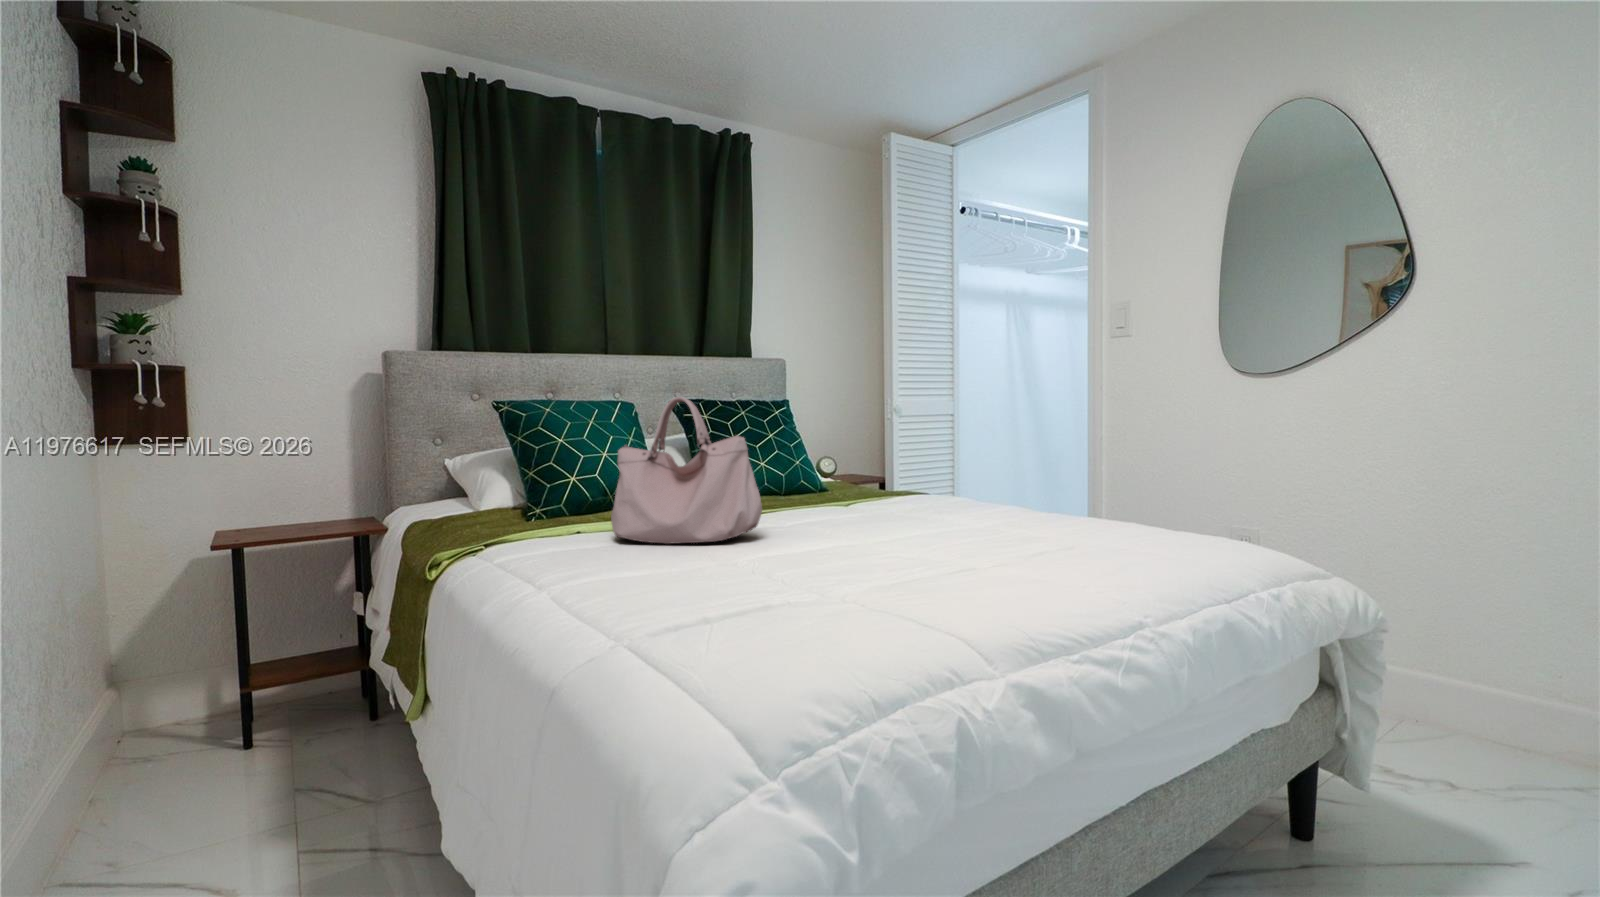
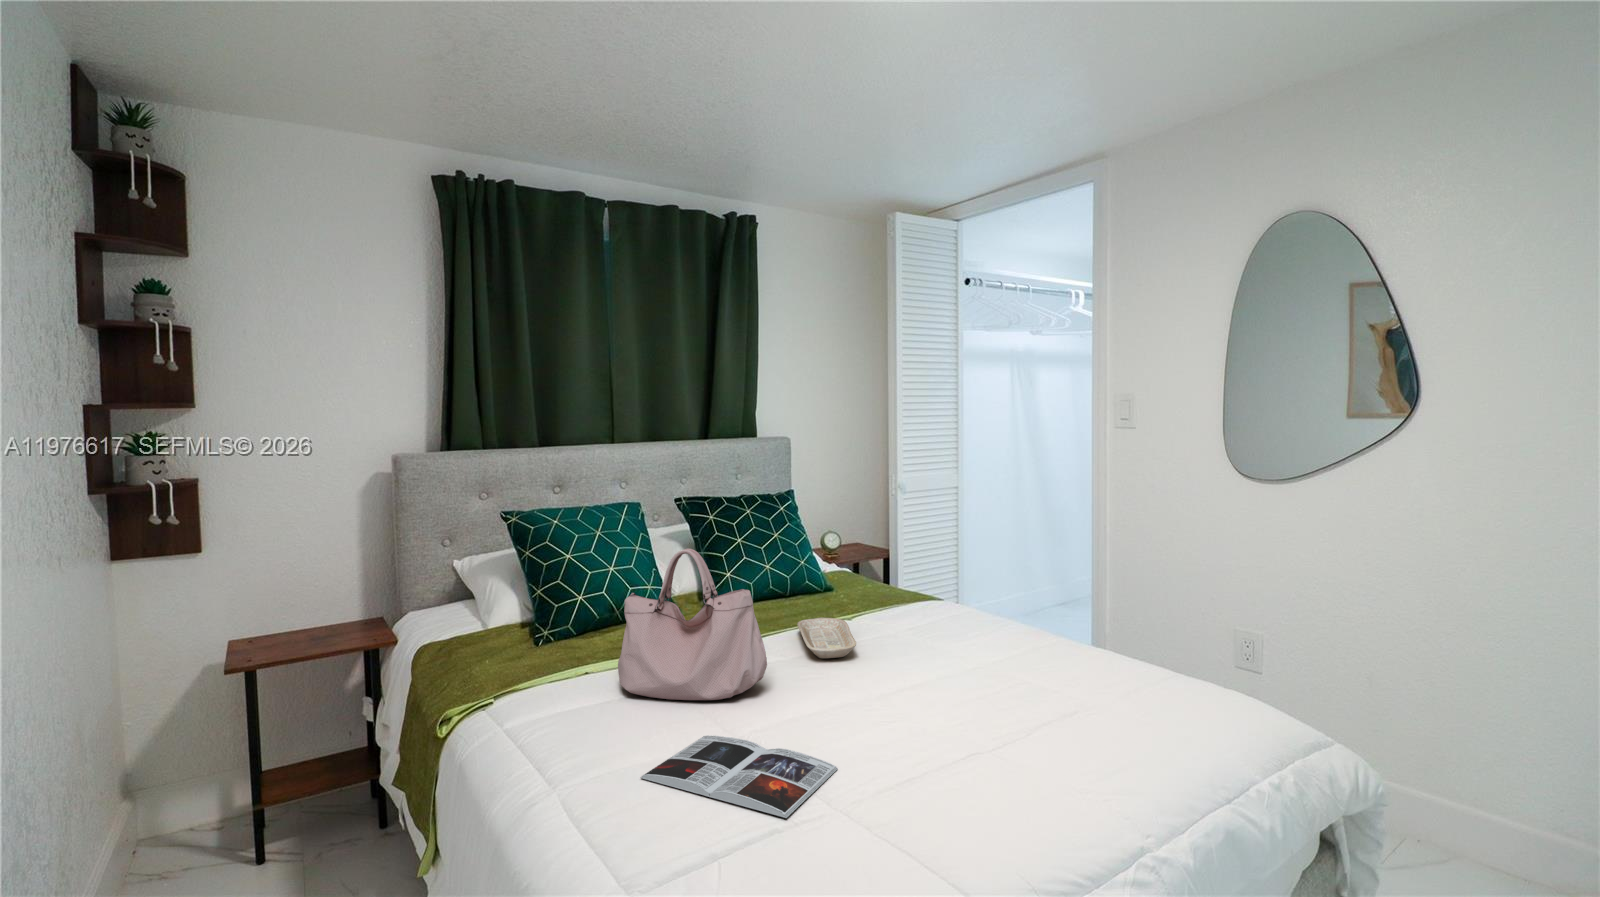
tray: none [793,497,853,522] -> present [797,618,856,658]
magazine: none [634,558,834,597] -> present [640,736,838,818]

